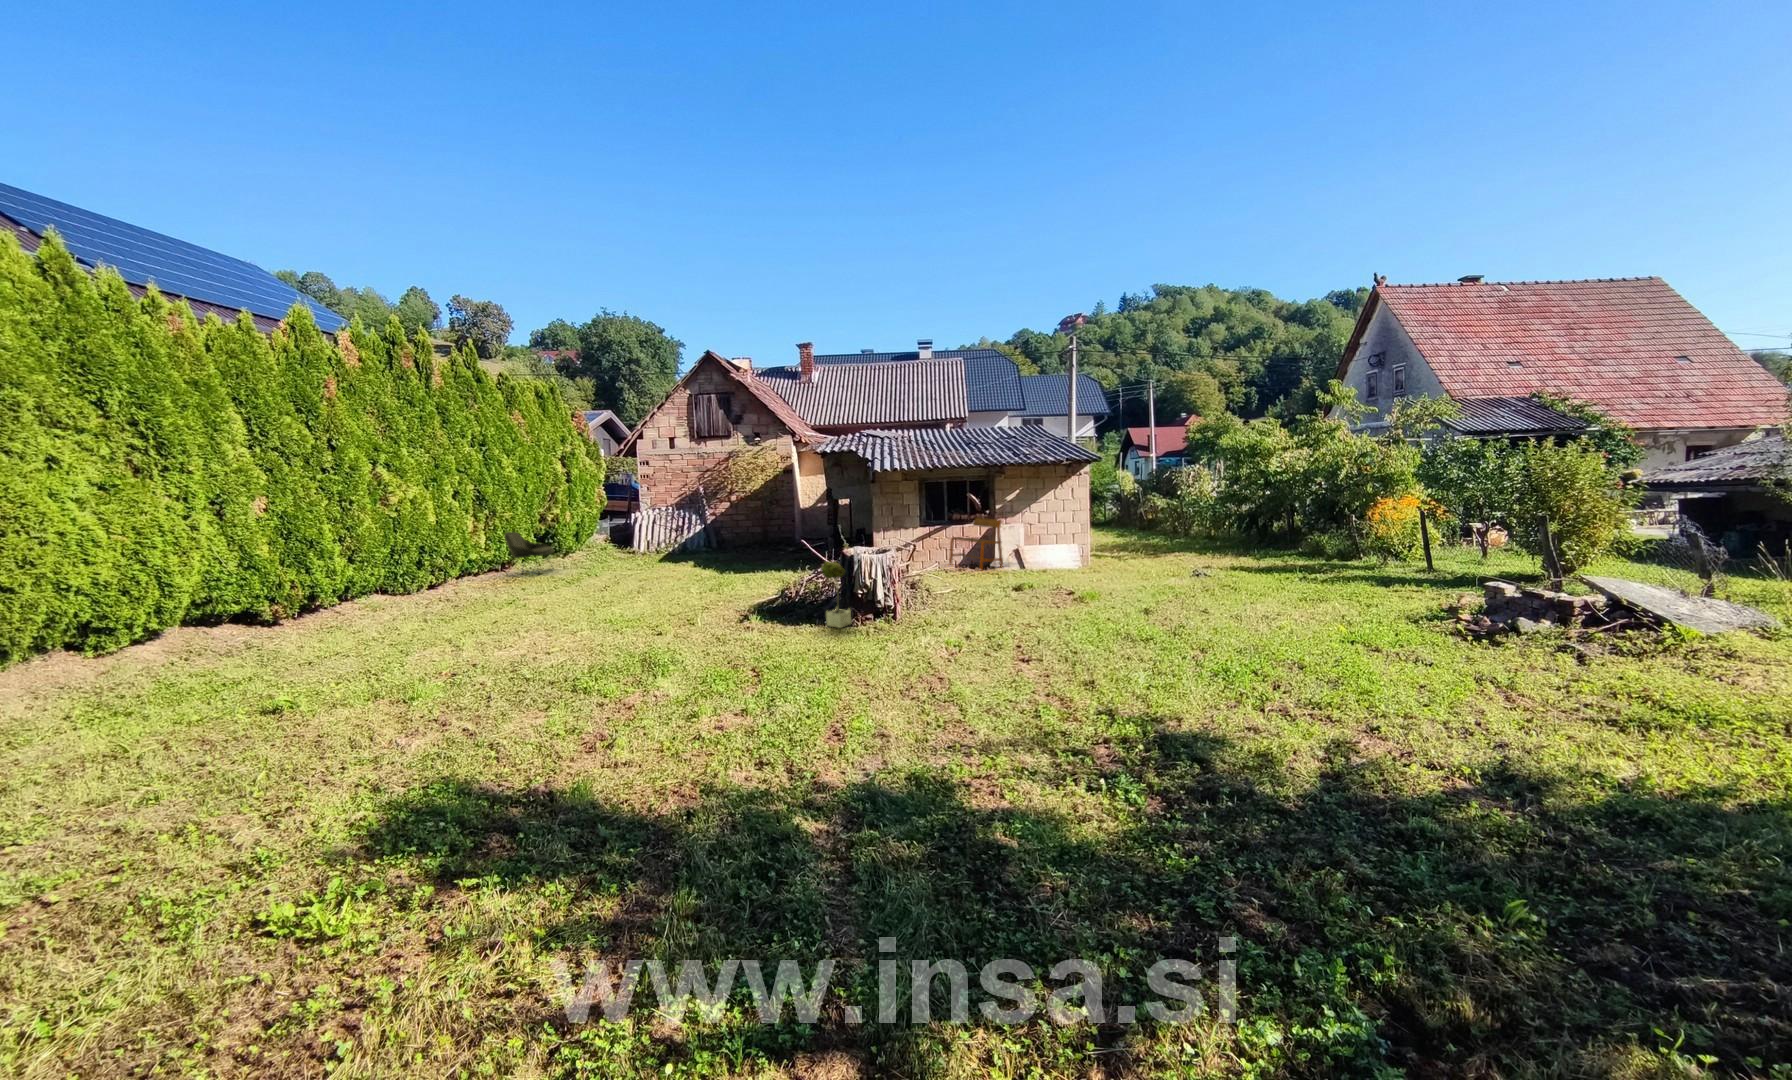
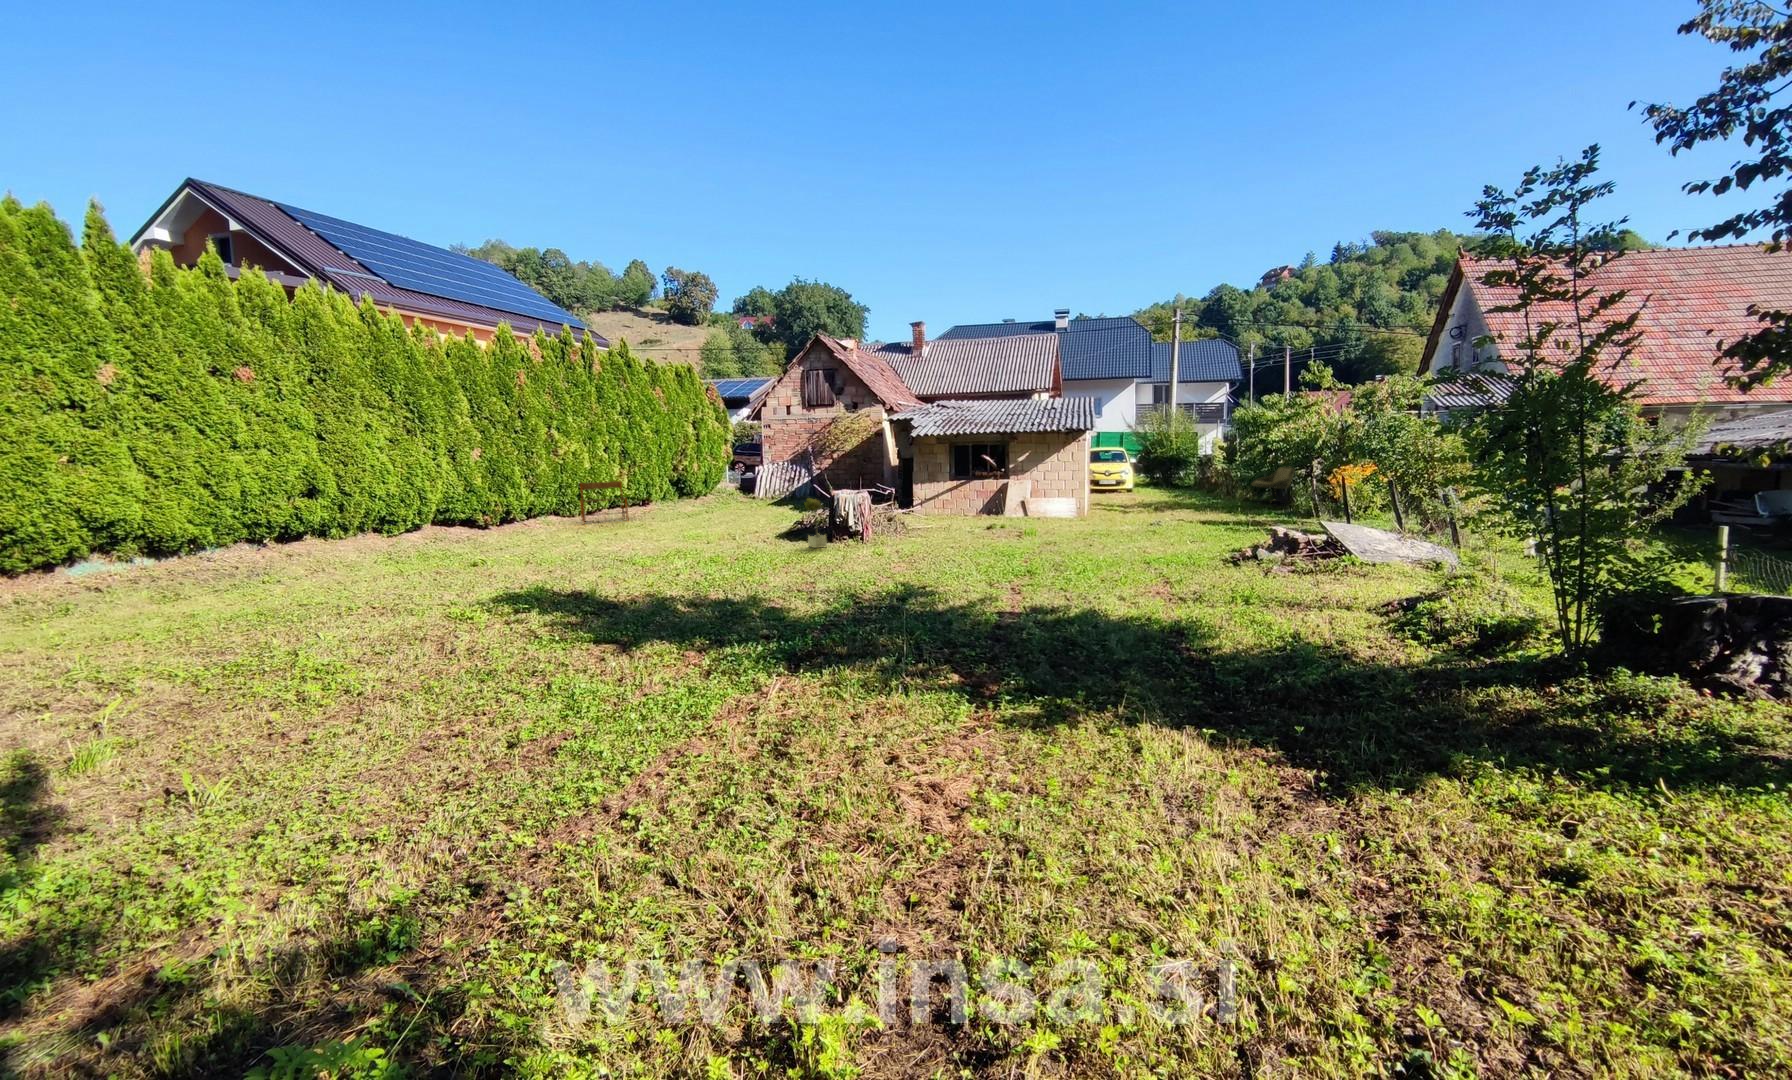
bench: present [949,518,1003,570] -> present [580,481,629,523]
lounge chair: present [504,532,554,575] -> present [1252,466,1295,503]

